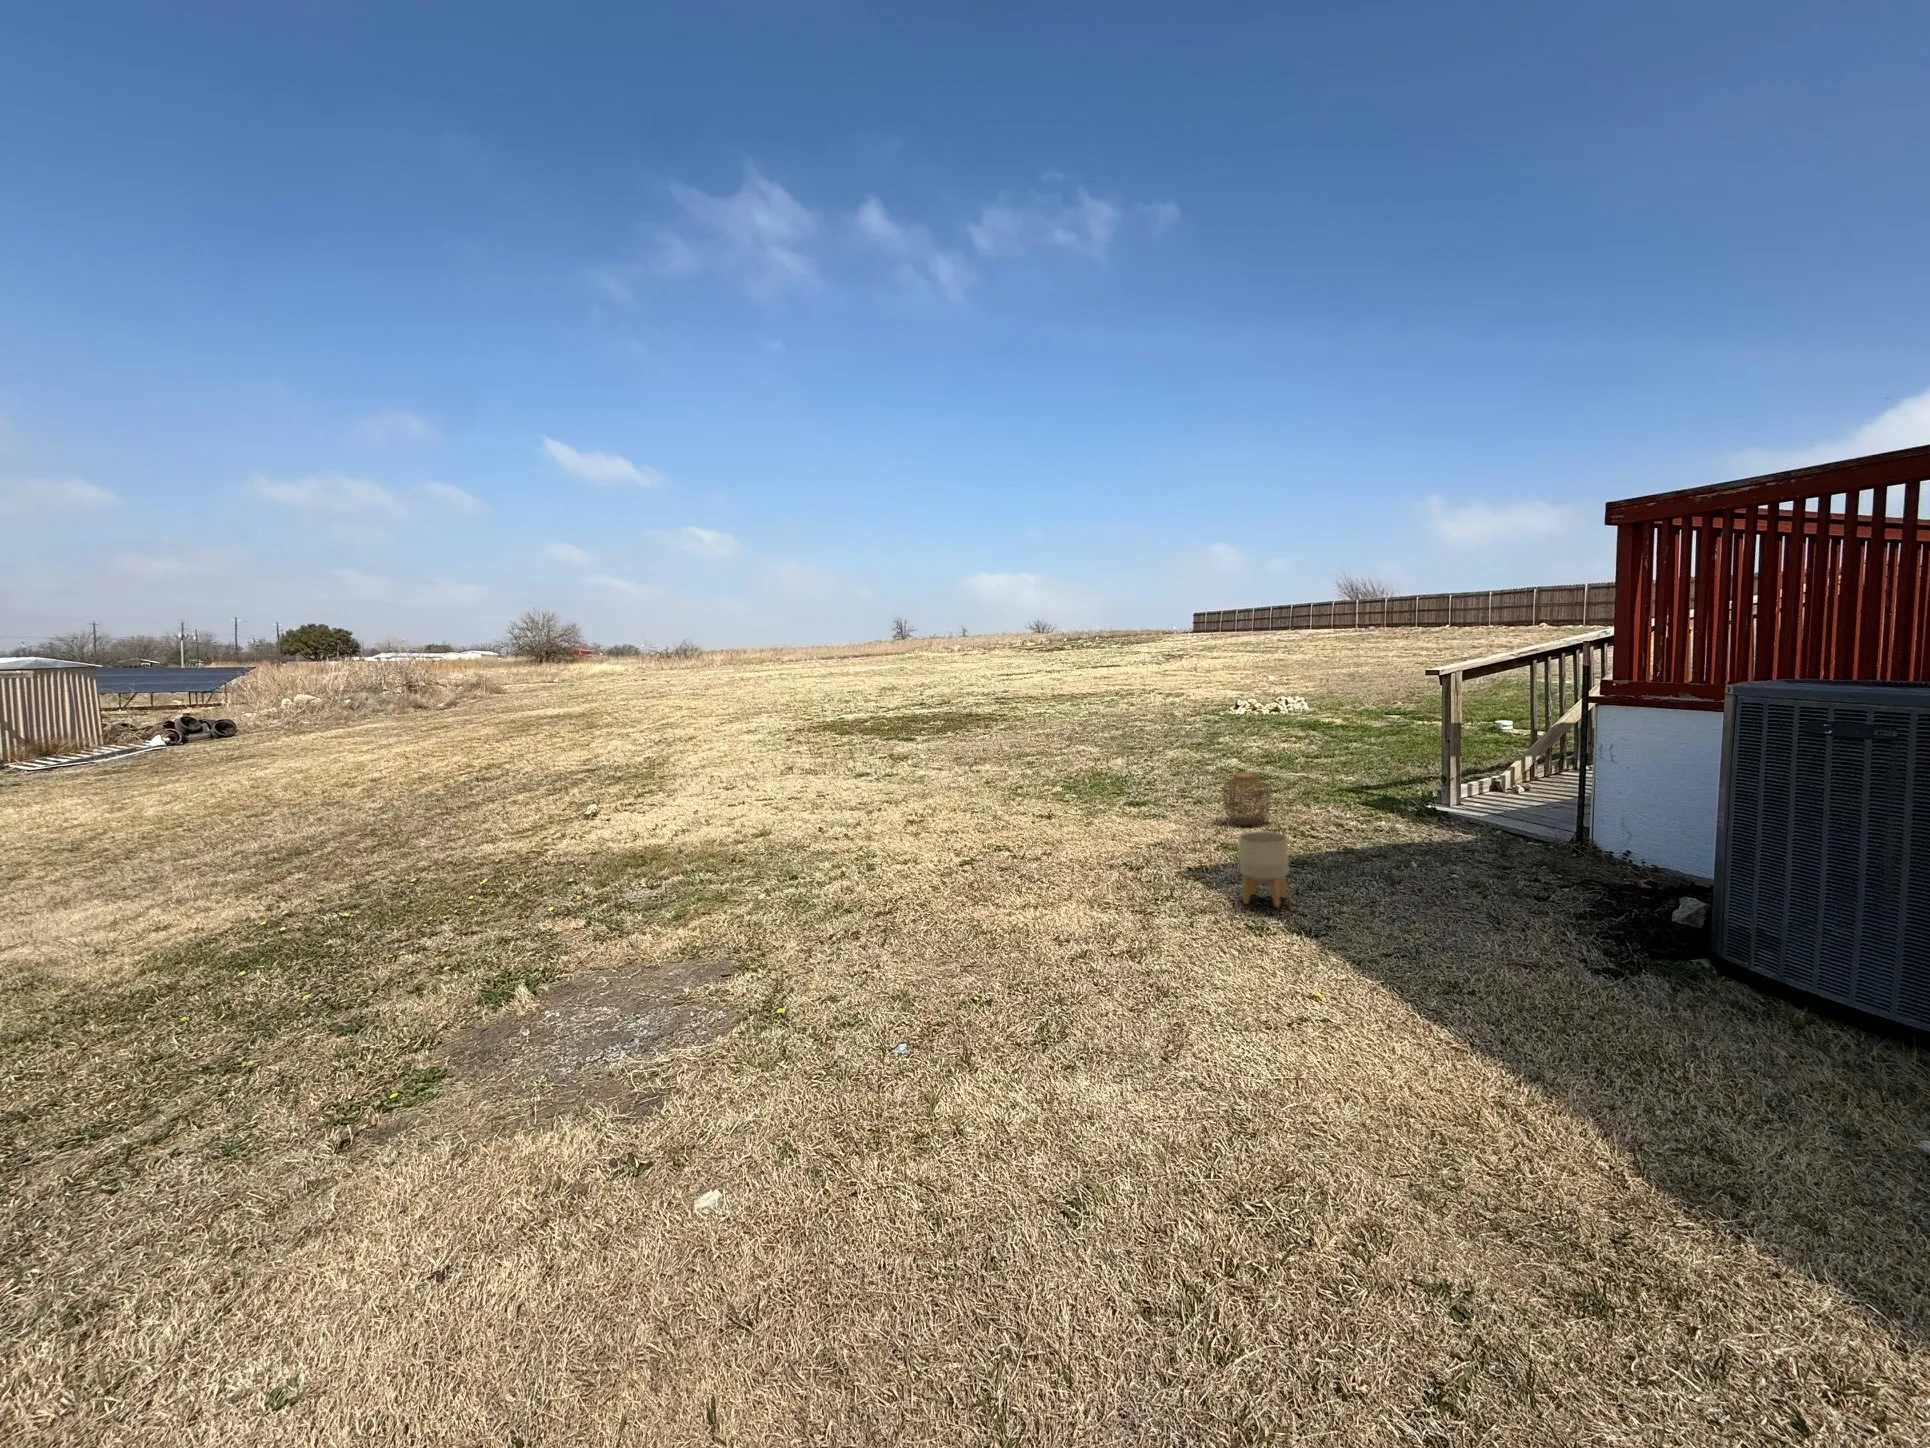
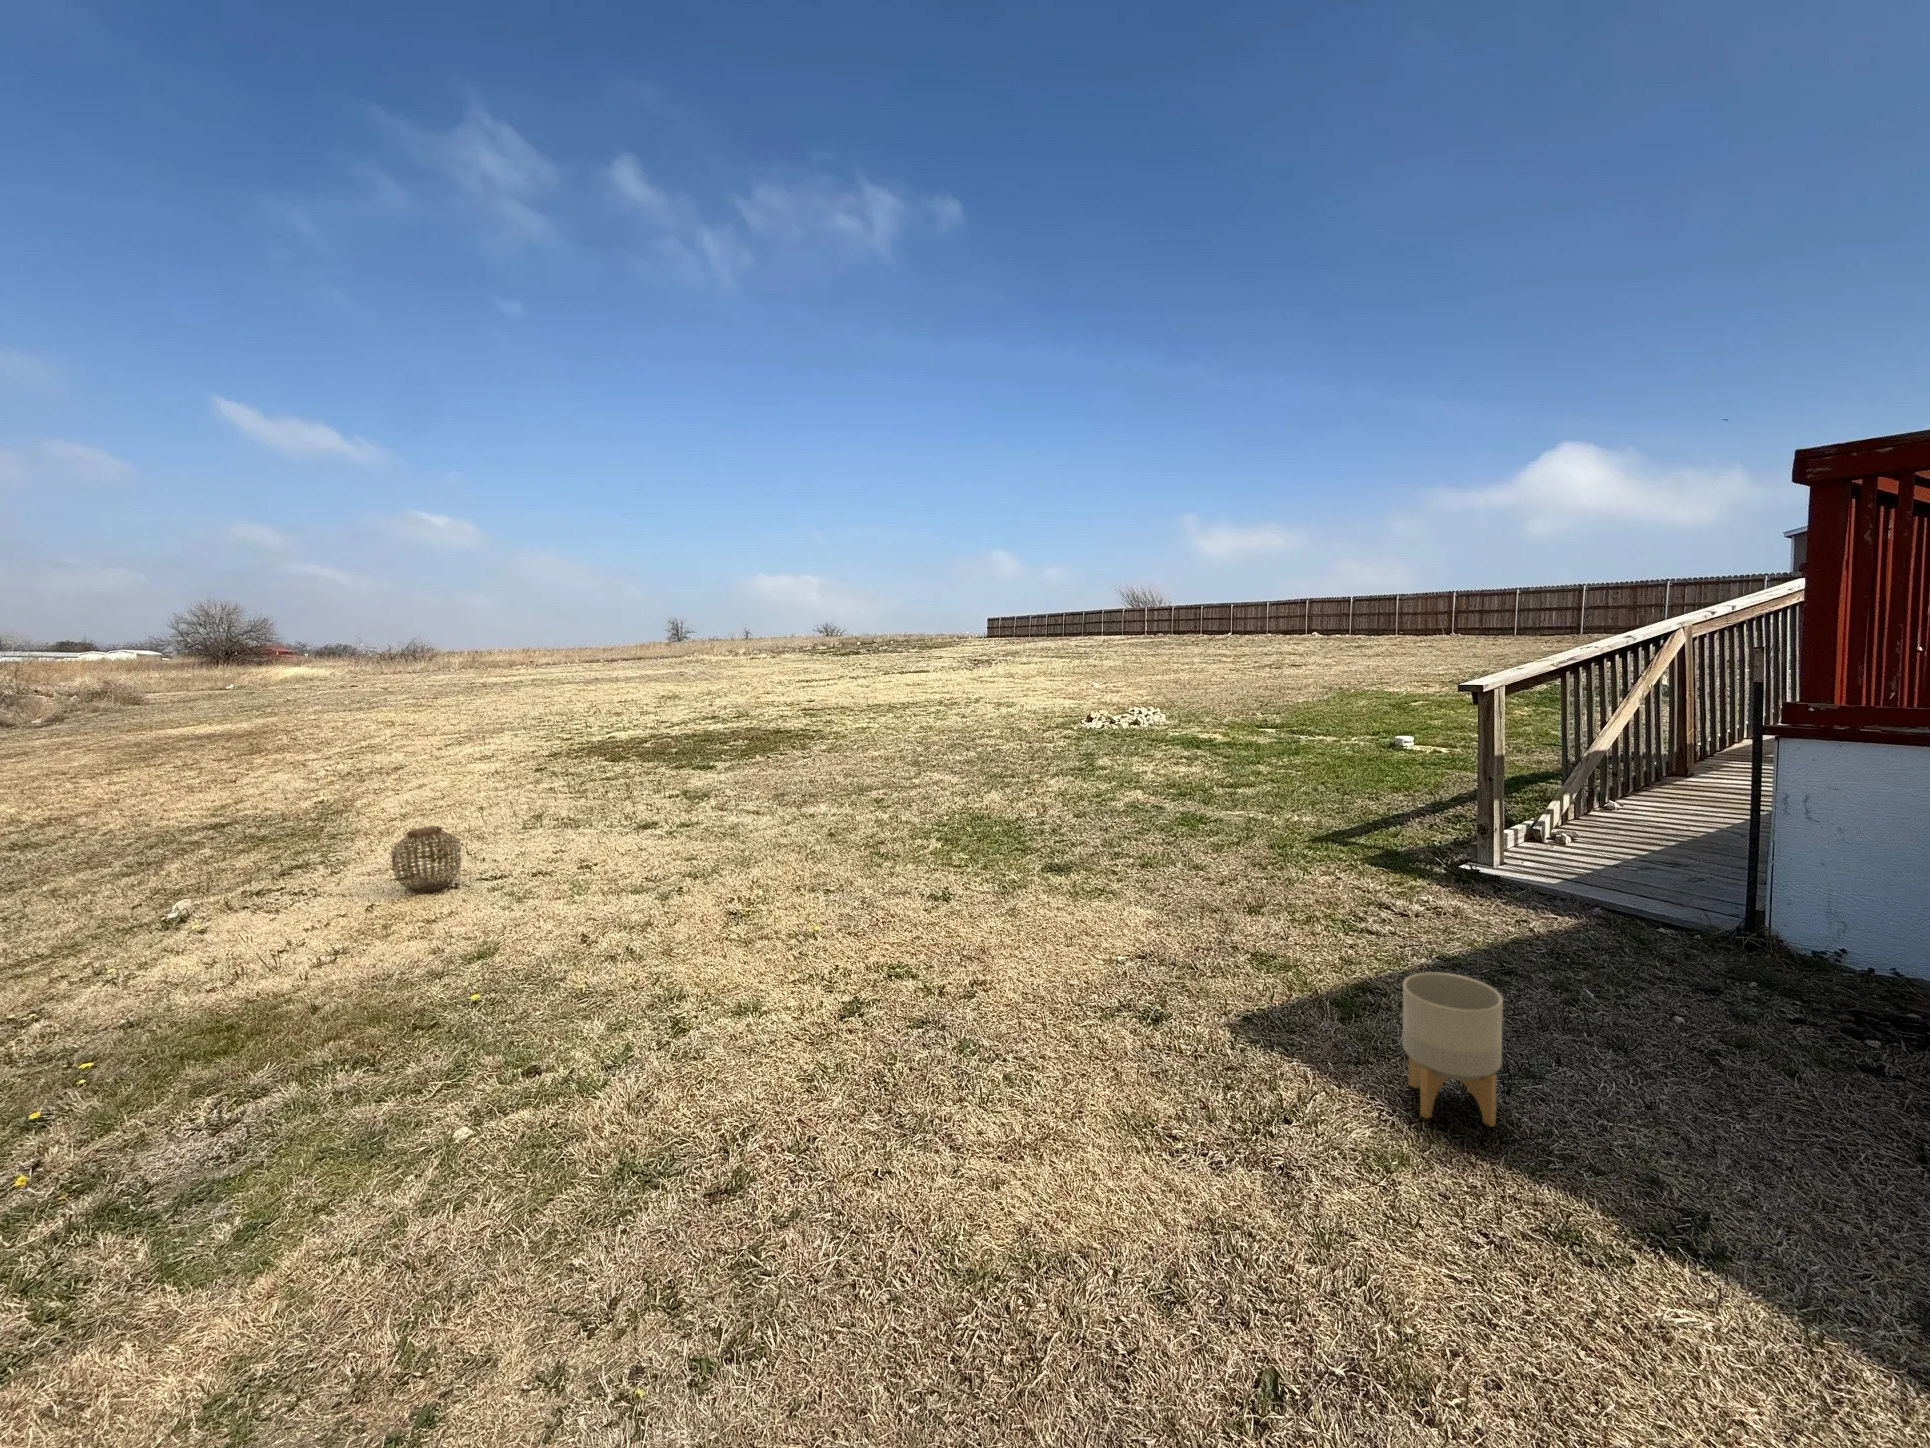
woven basket: present [1222,772,1271,825] -> present [391,826,461,893]

